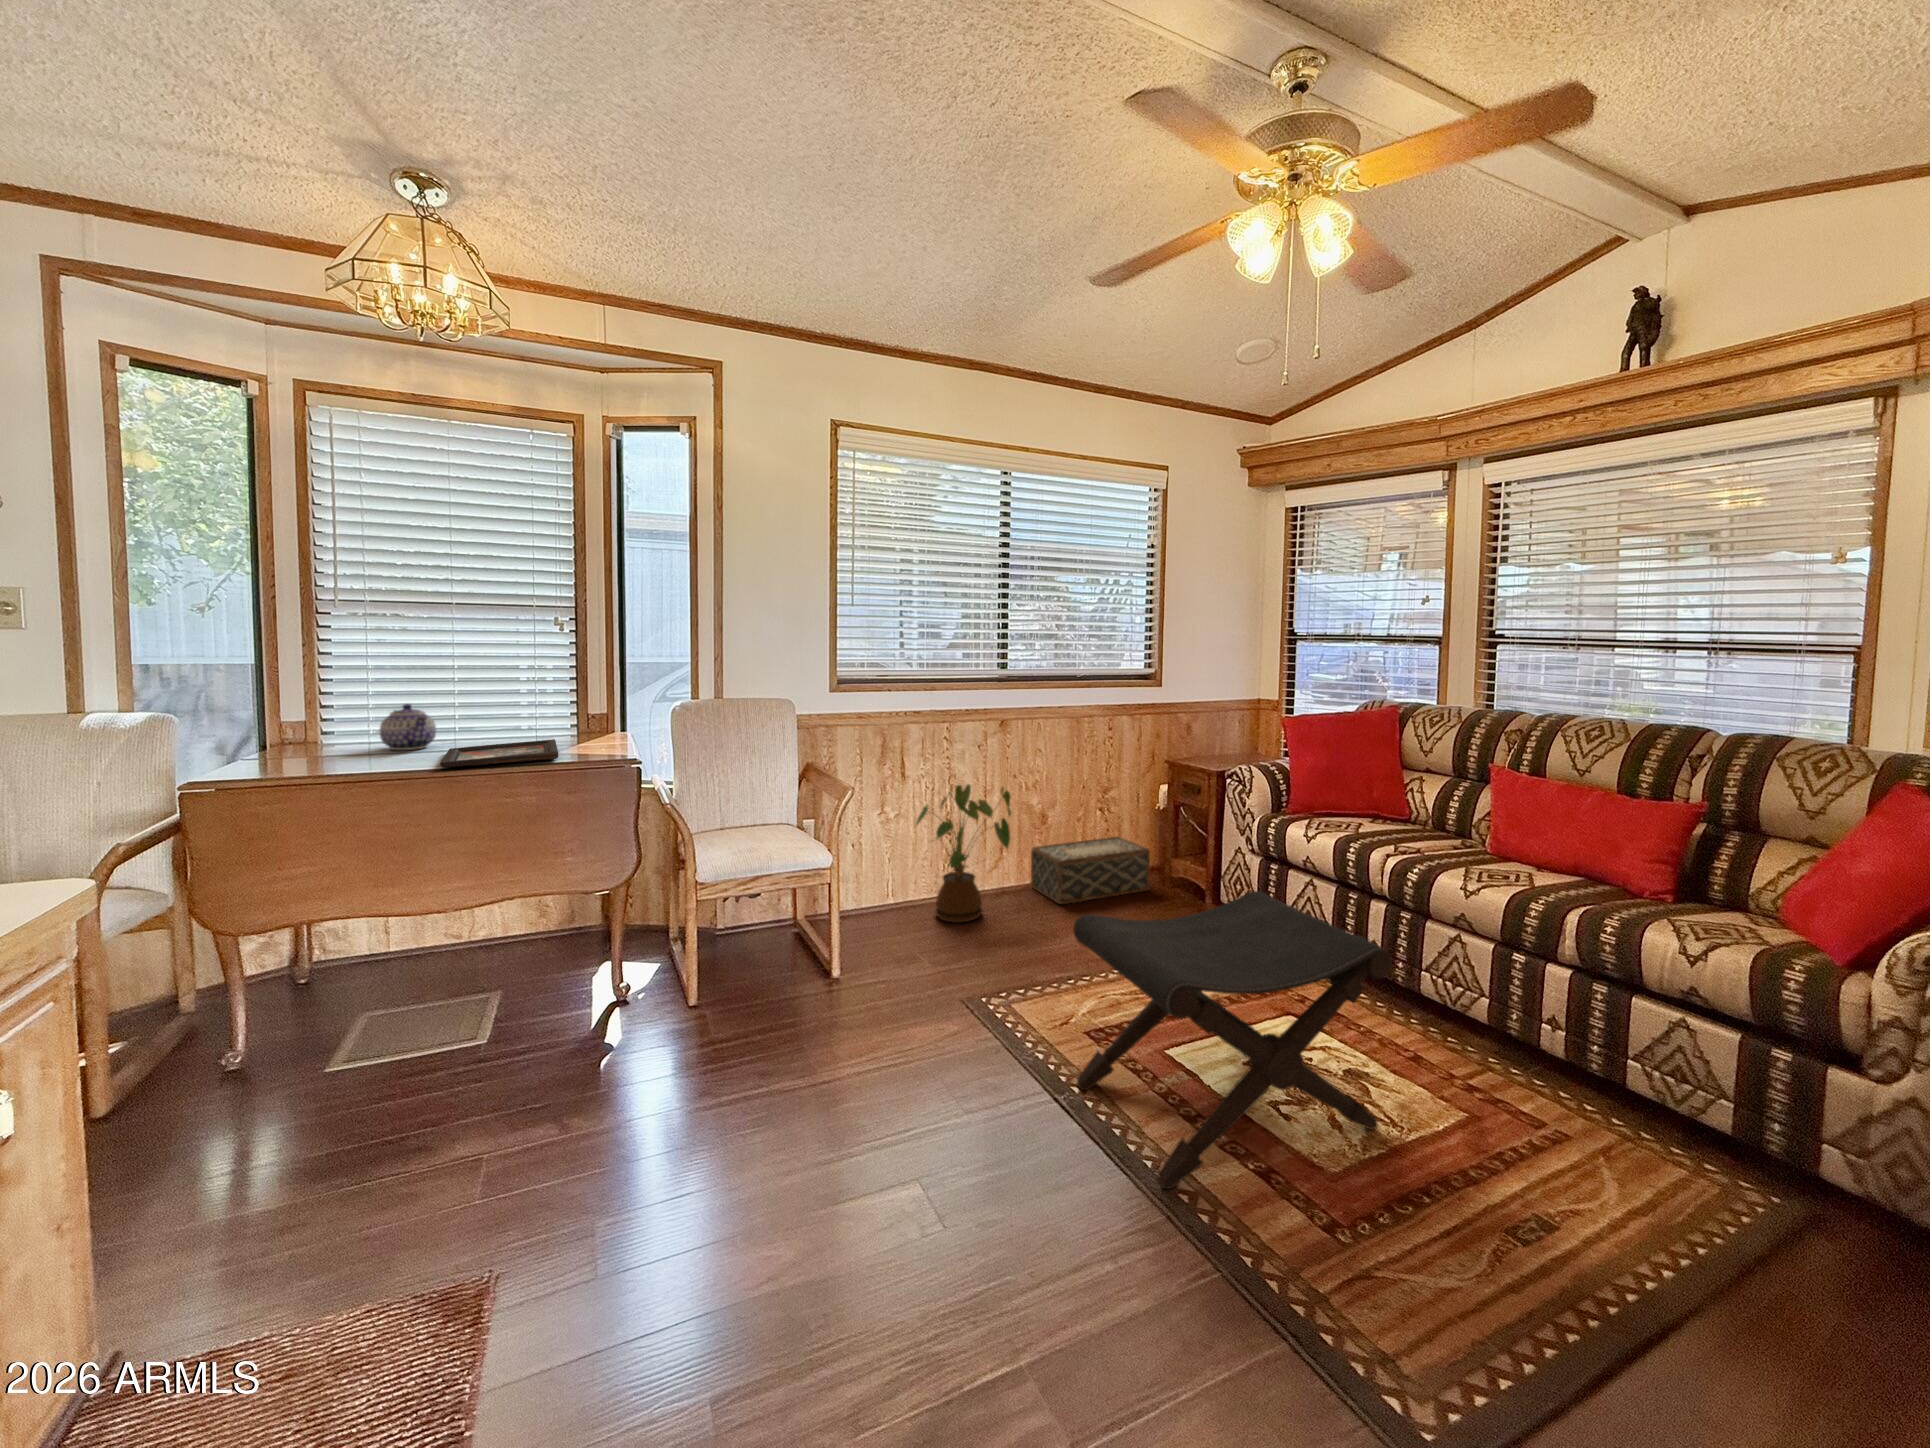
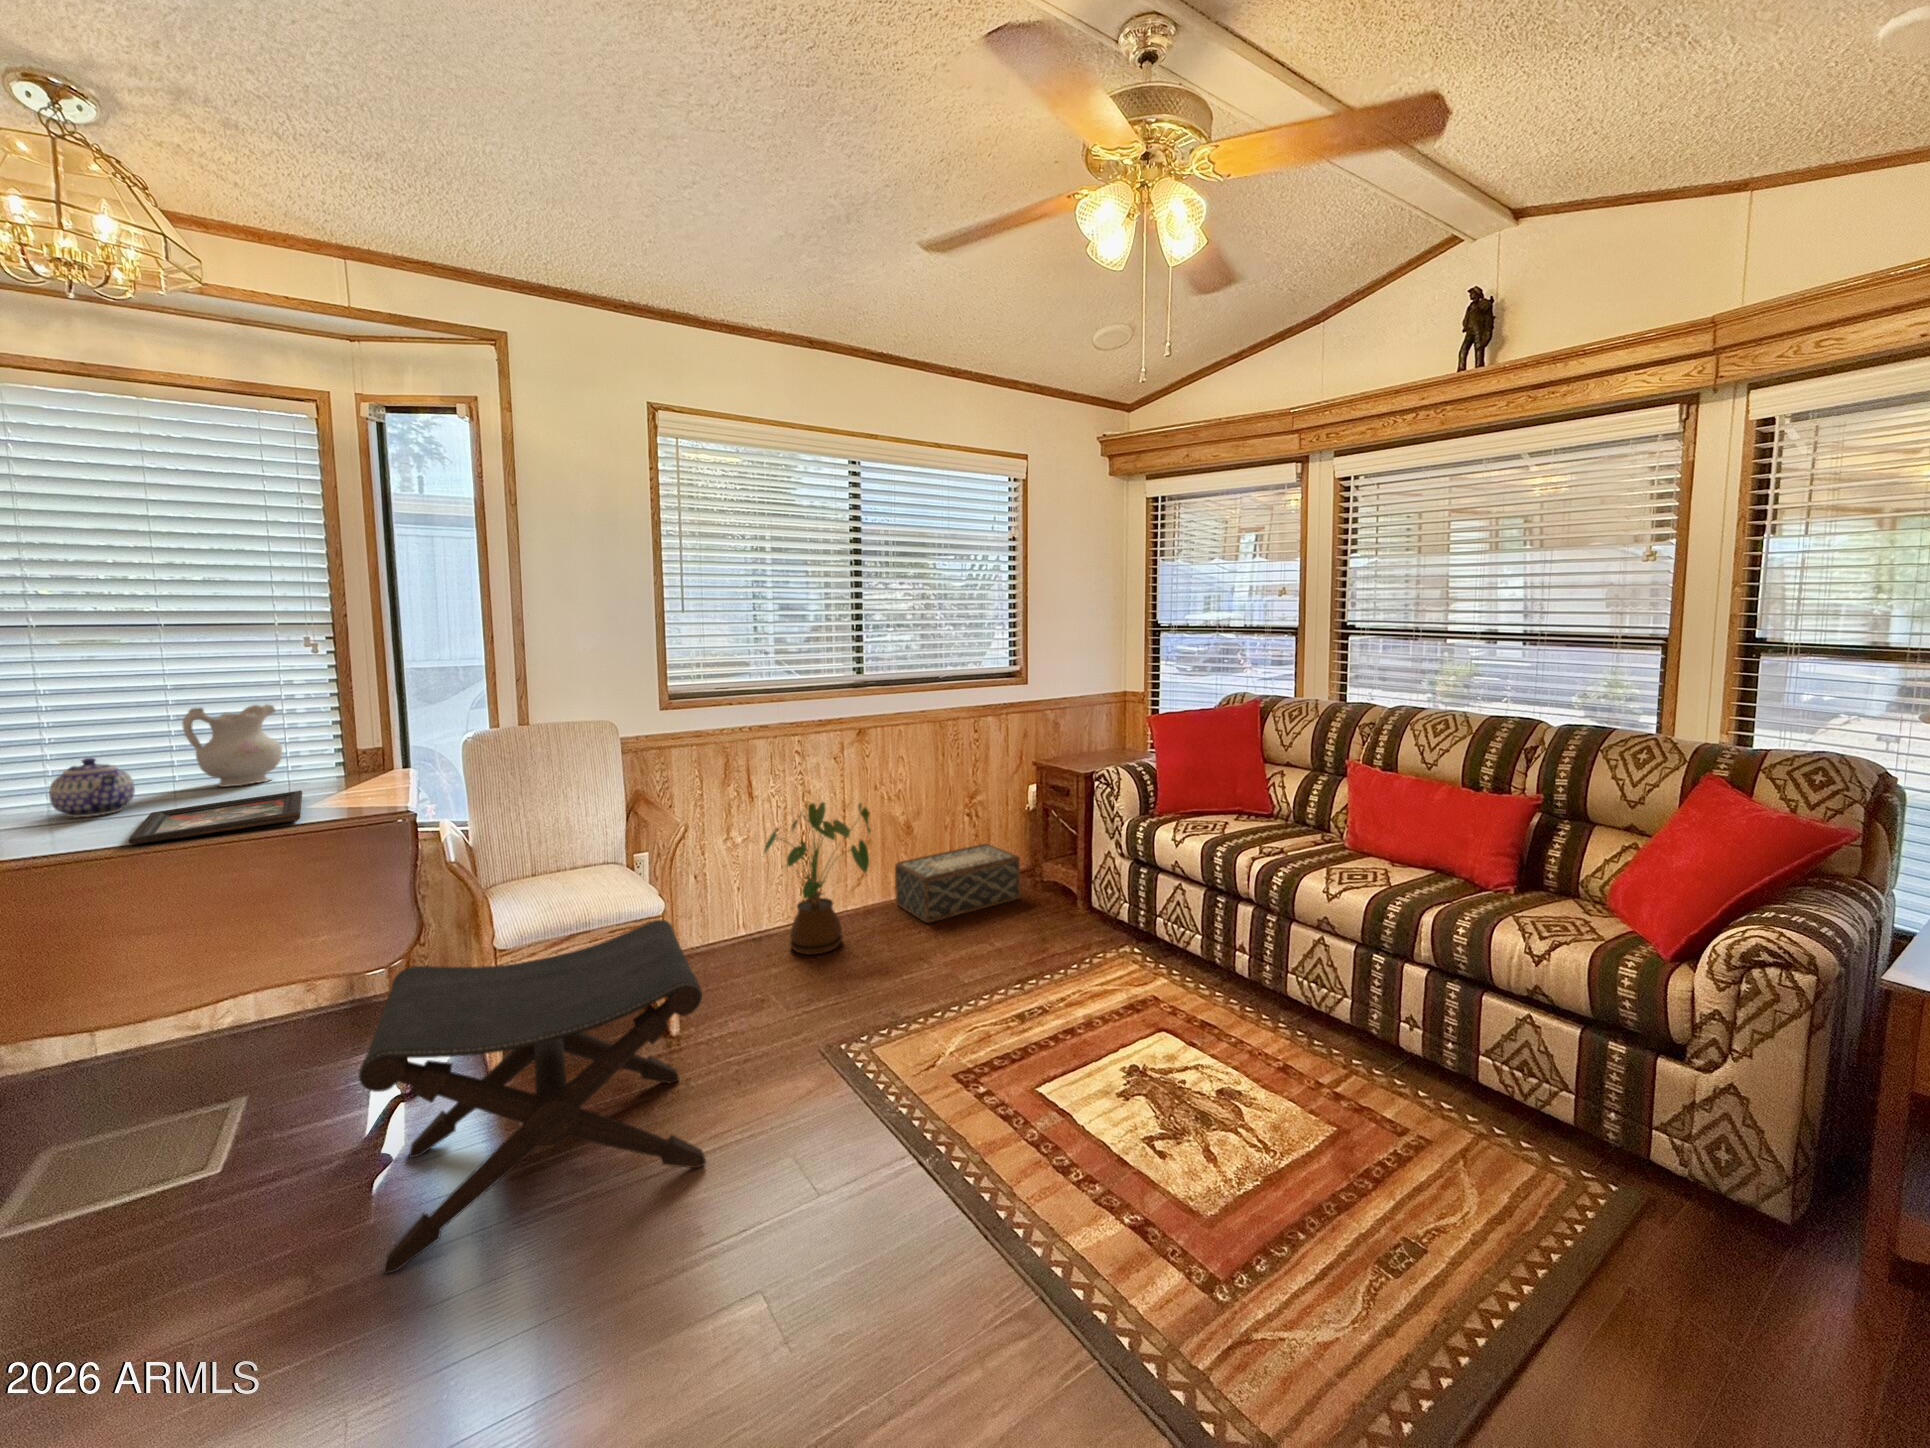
ceramic pitcher: none [469,670,538,736] -> present [182,704,282,787]
footstool: present [1073,891,1391,1189] -> present [359,920,706,1273]

